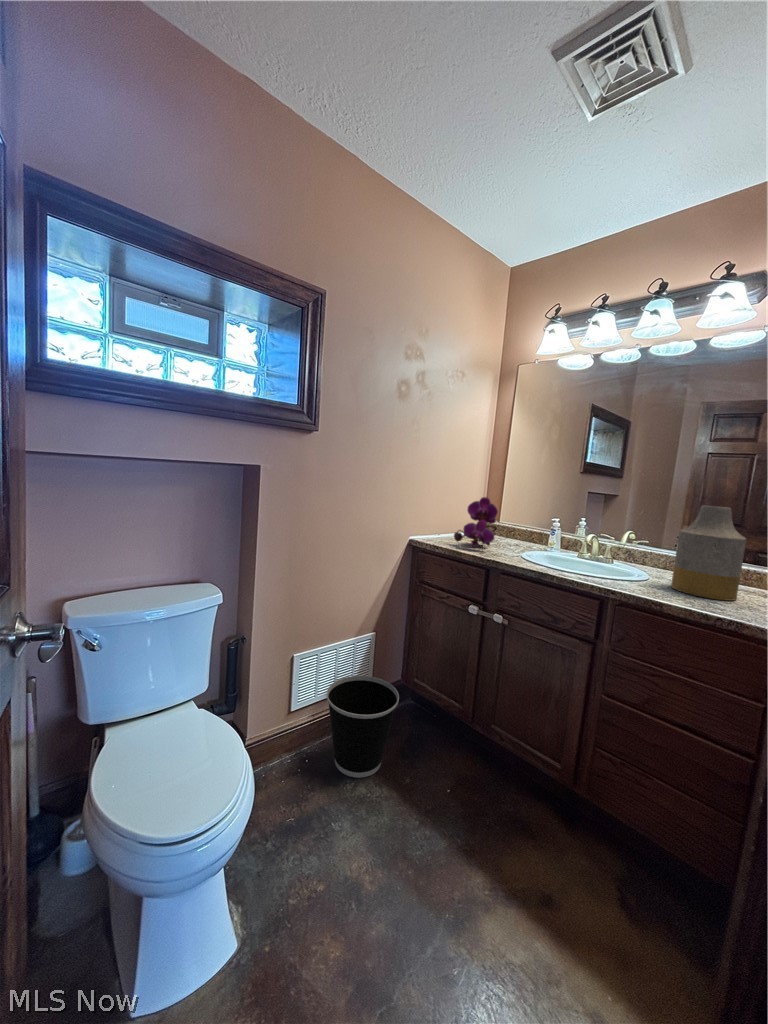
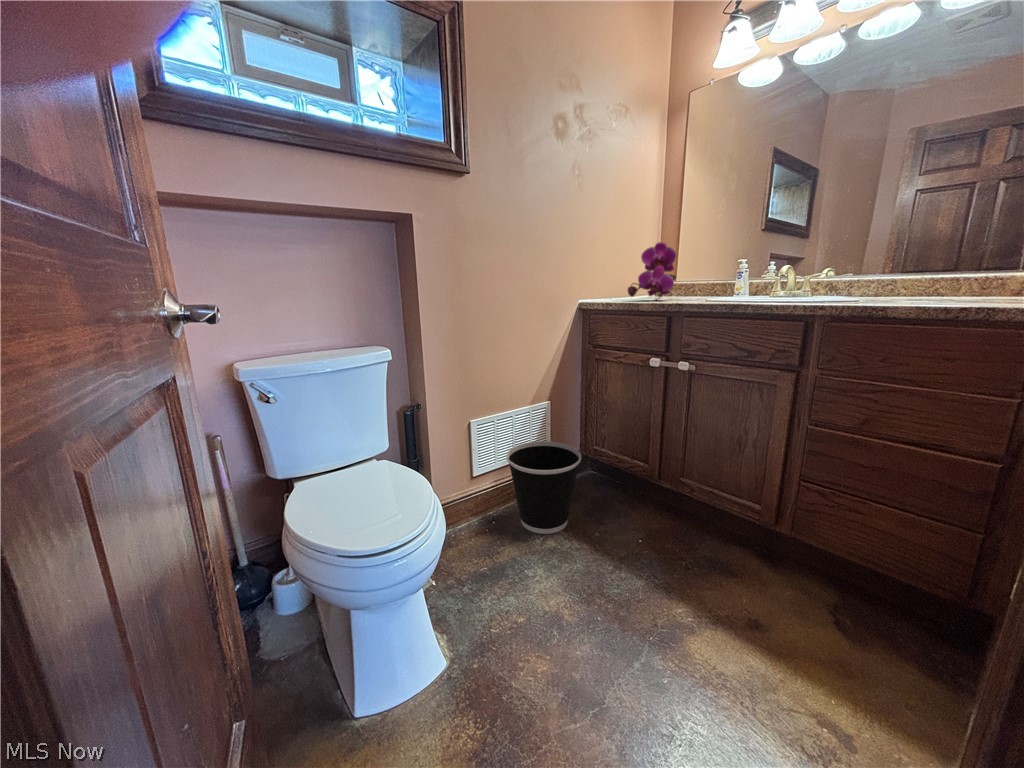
vase: present [671,506,746,601] -> none [891,190,995,303]

